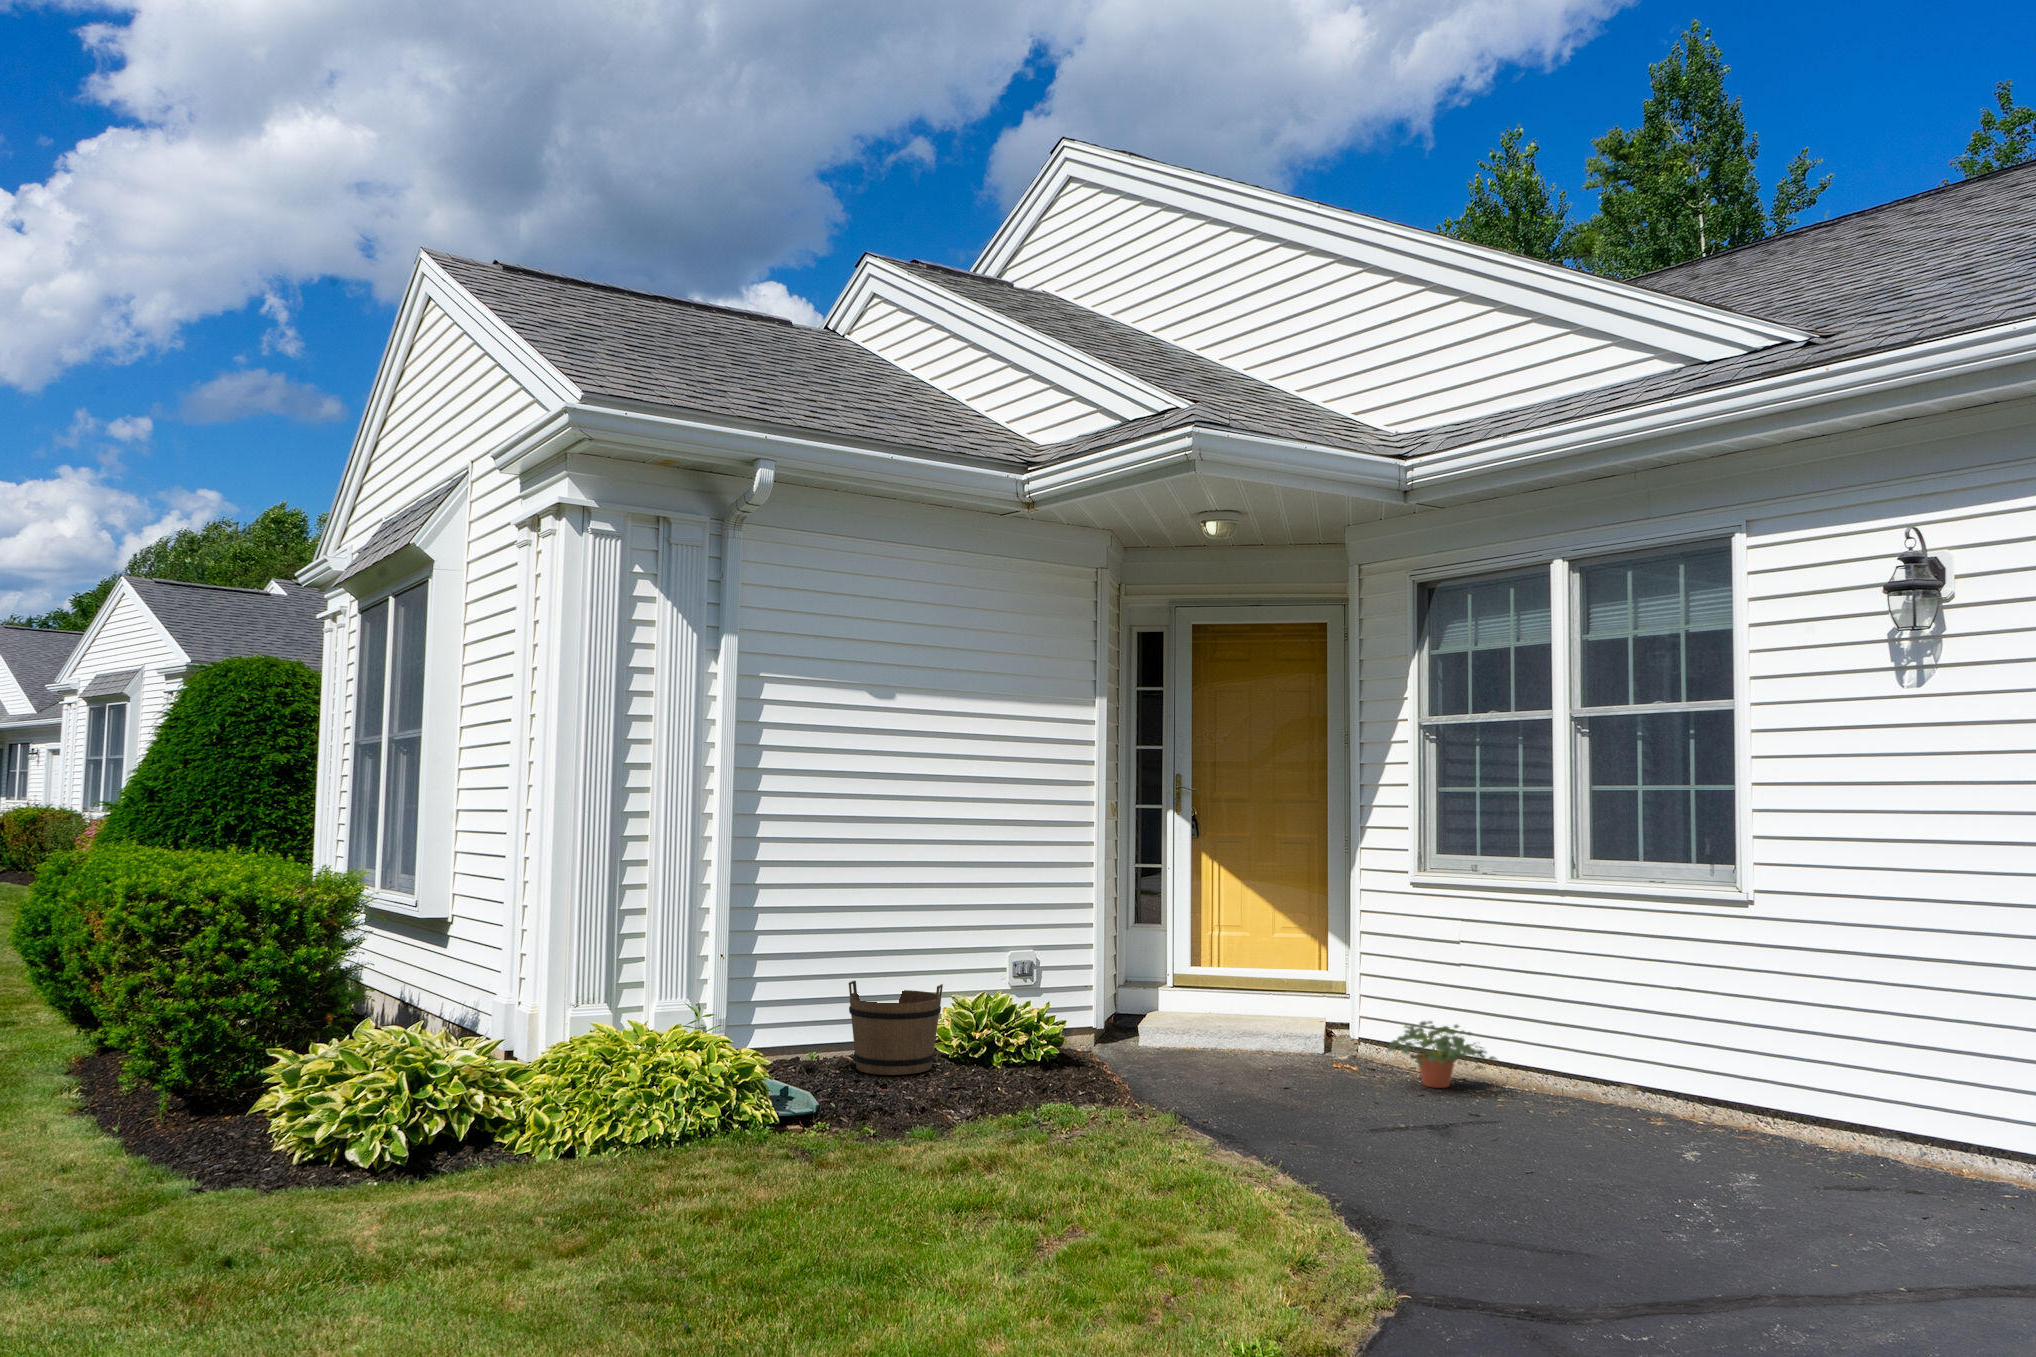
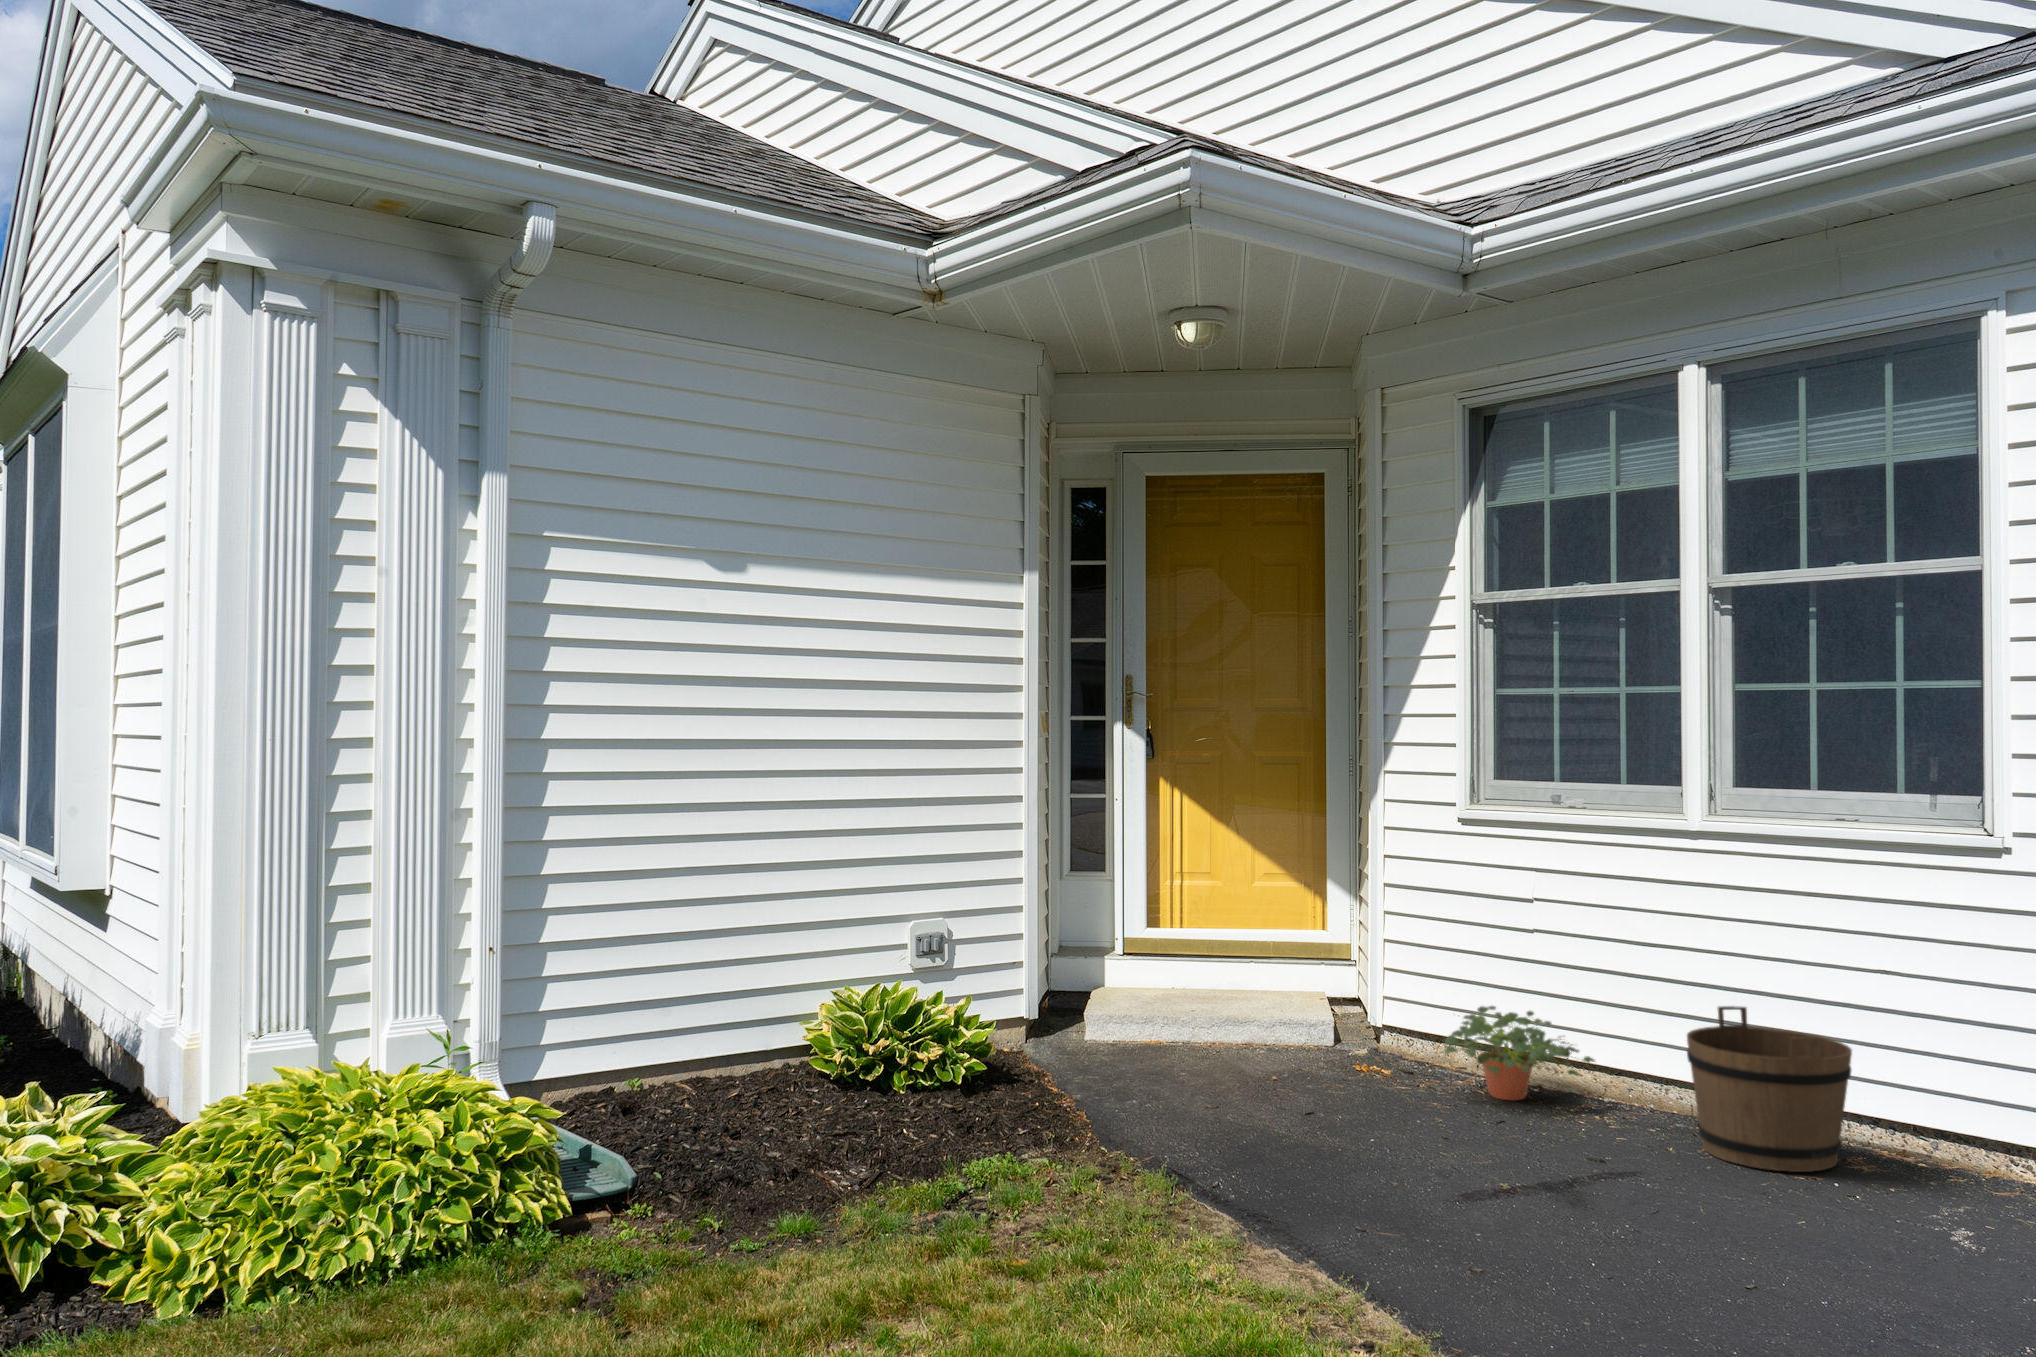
bucket: present [849,981,943,1075] -> present [1687,1006,1852,1172]

